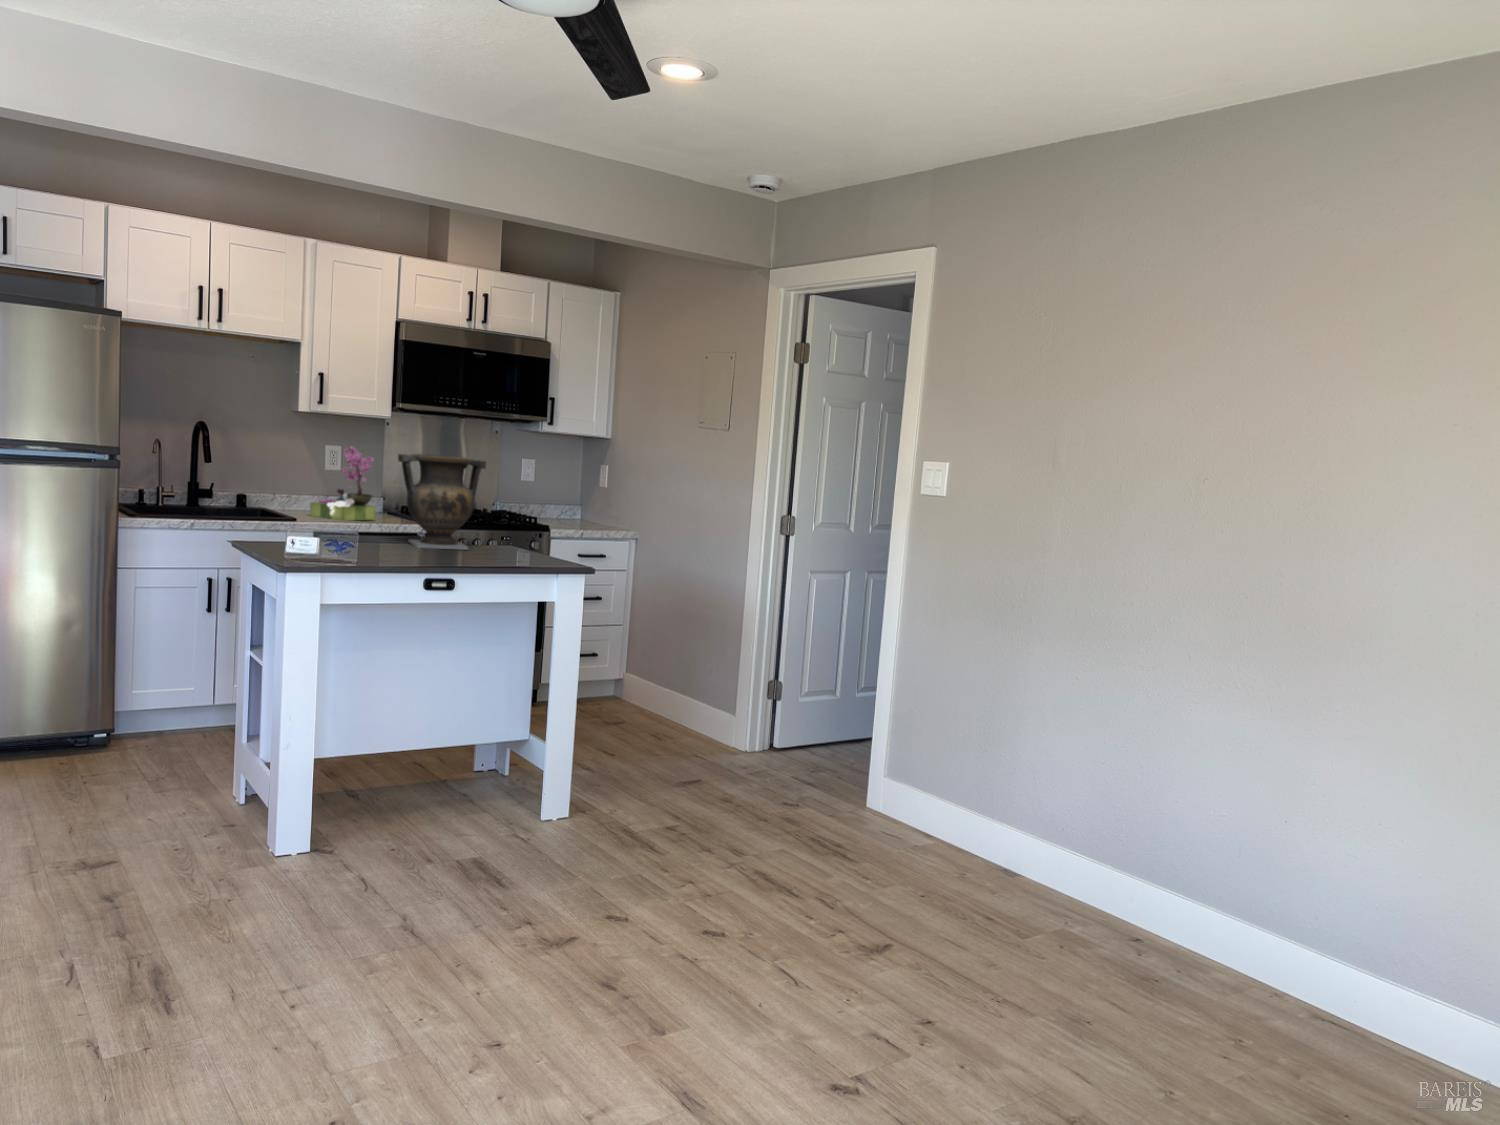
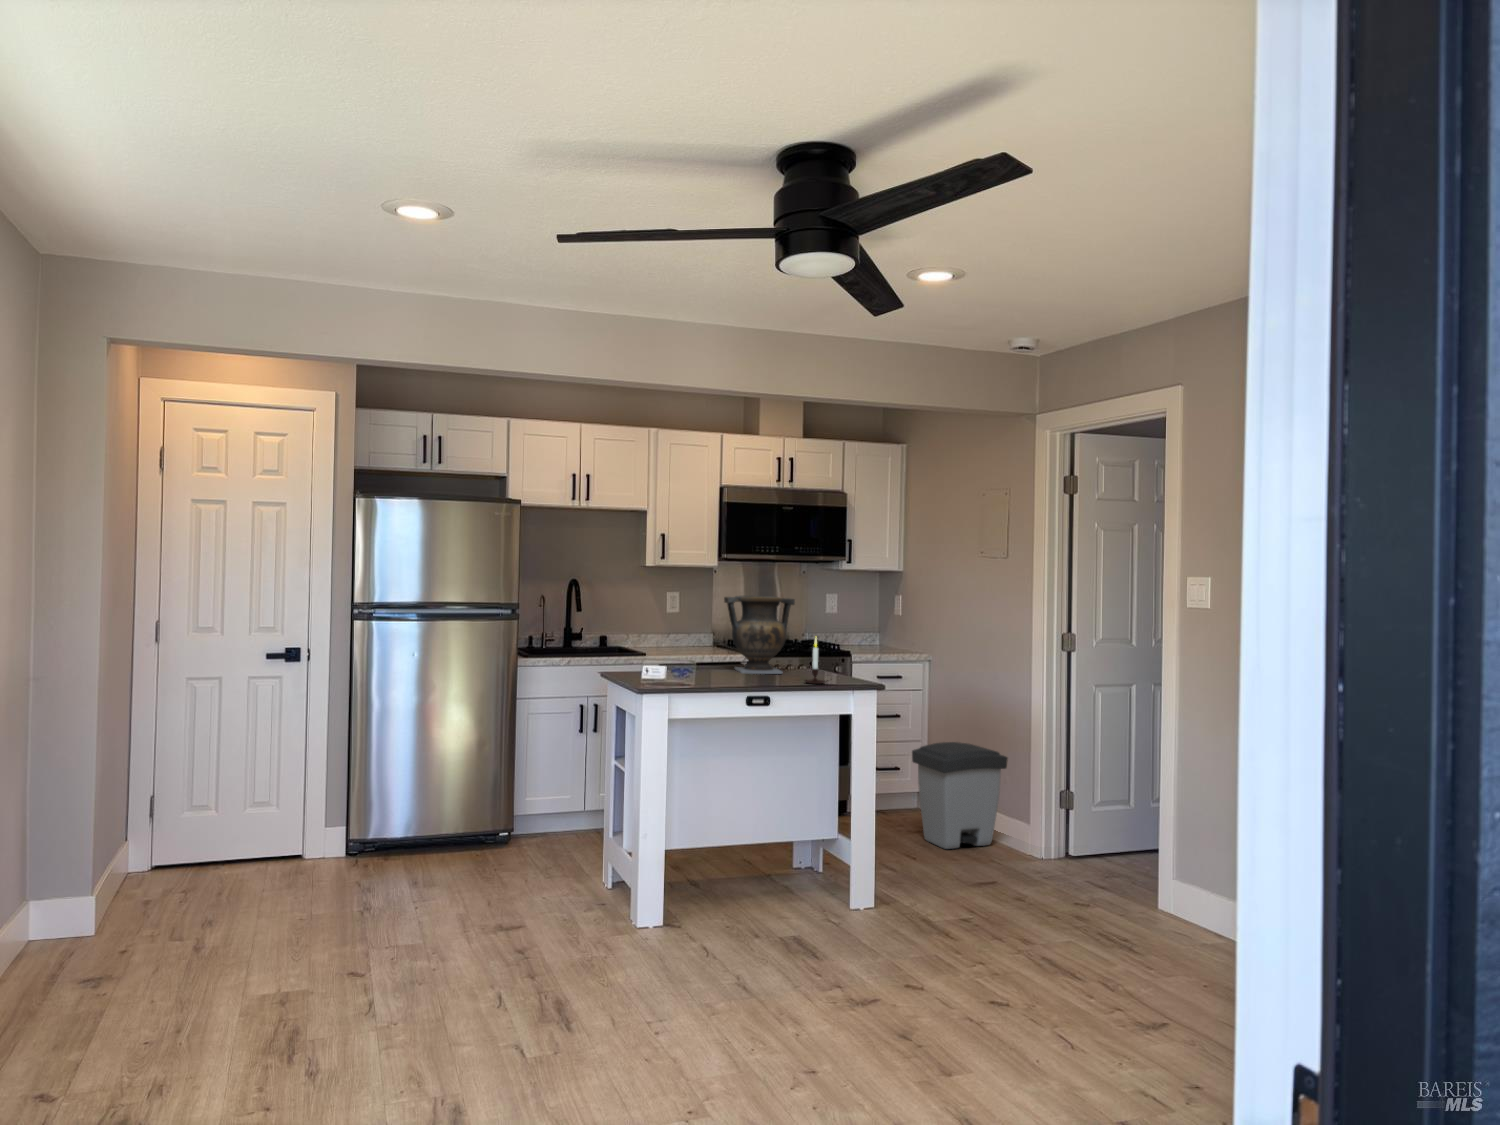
flower arrangement: present [310,447,376,521] -> none [656,591,708,655]
candle: none [495,507,529,564] -> present [805,638,828,684]
trash can: none [613,629,717,746] -> present [912,742,1008,849]

